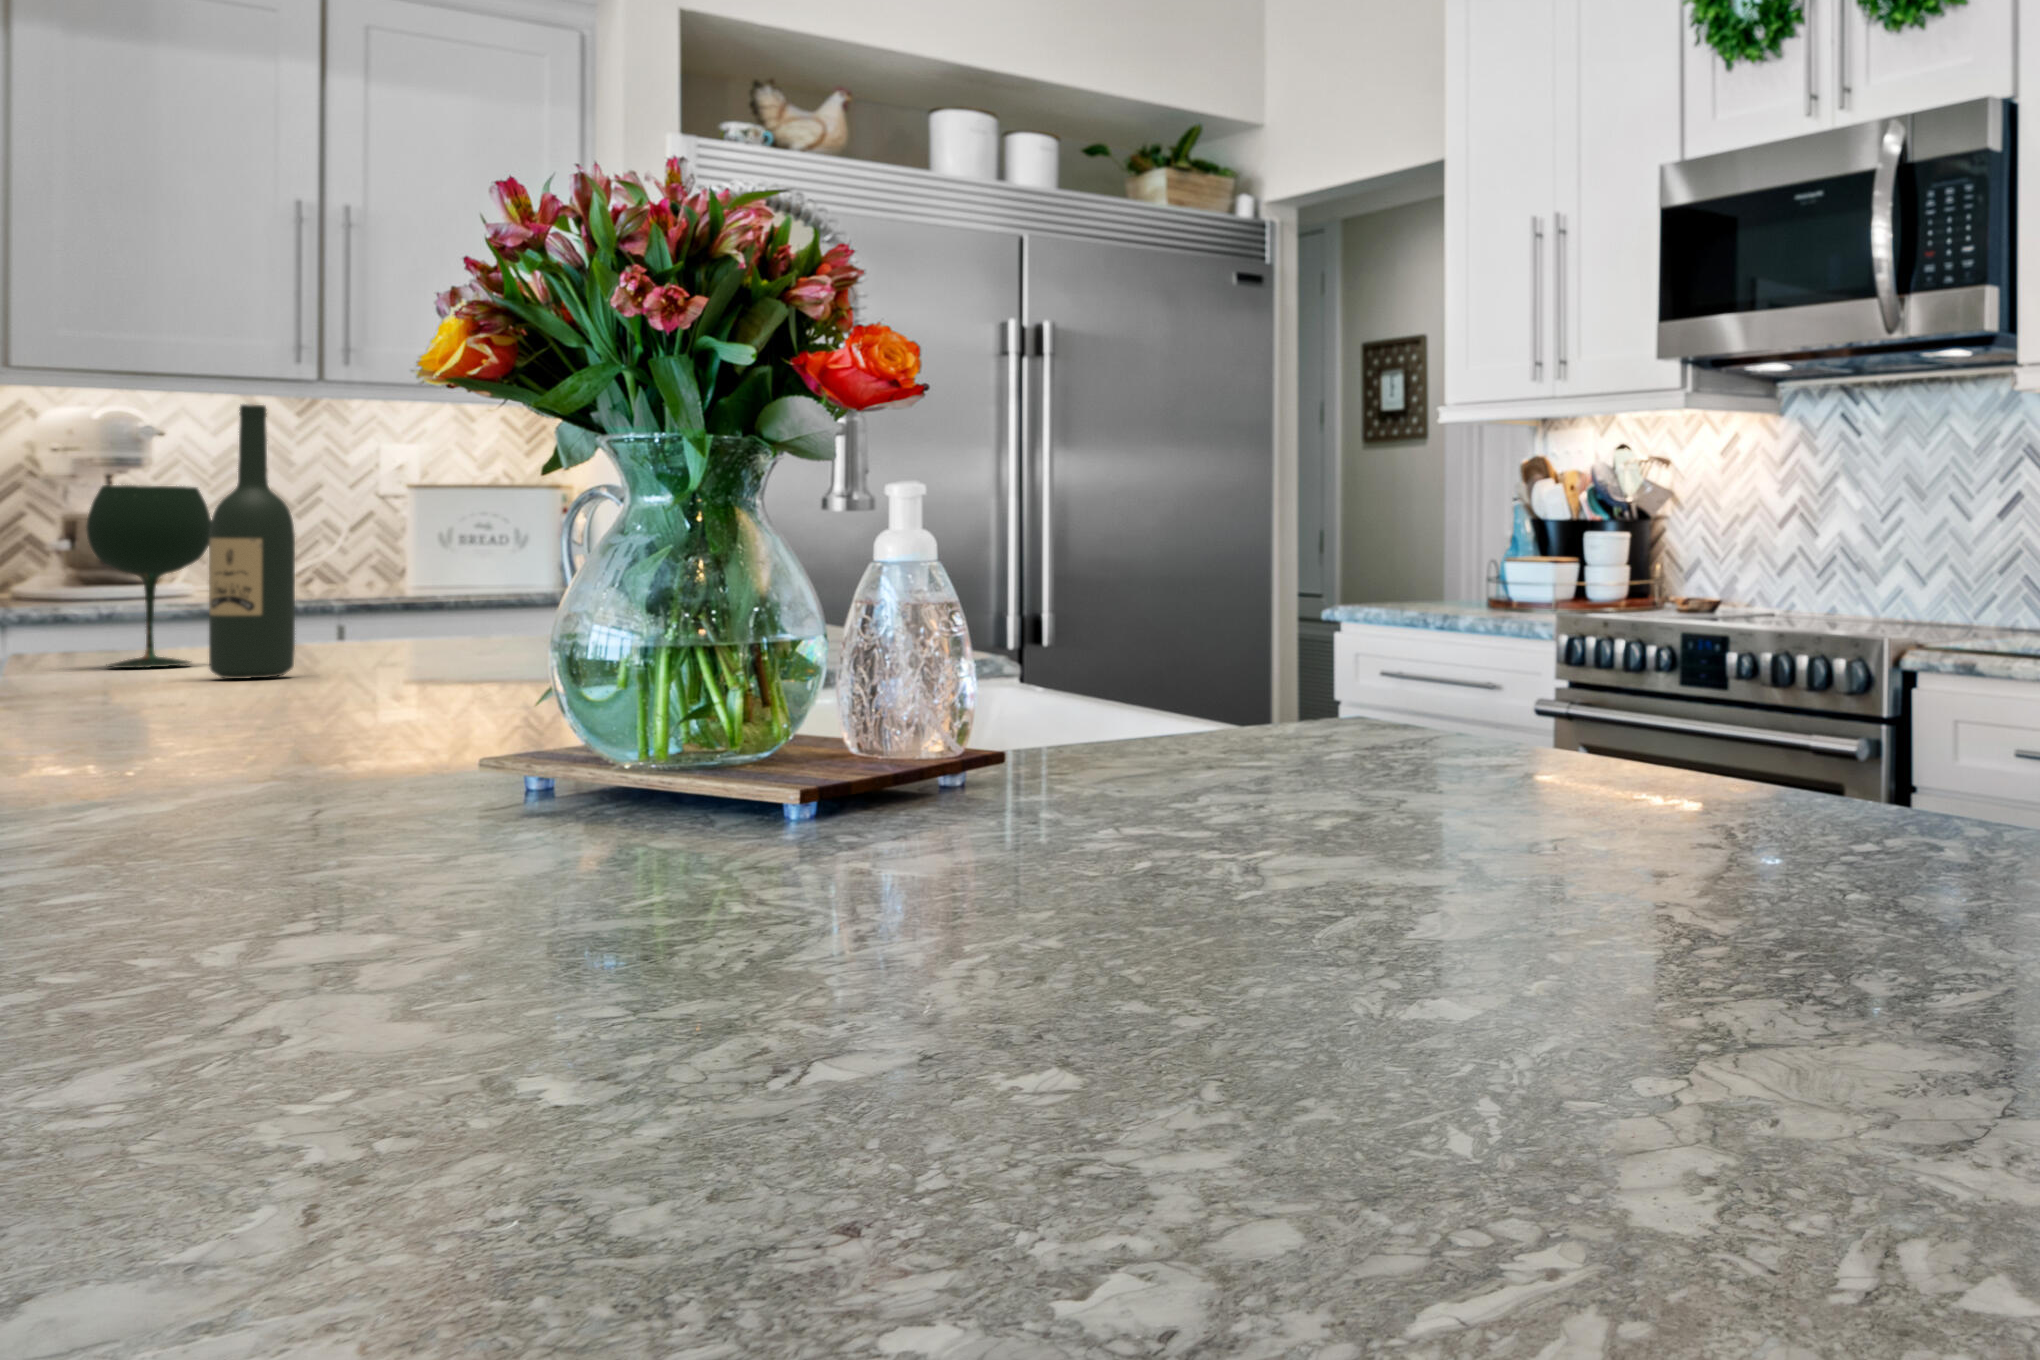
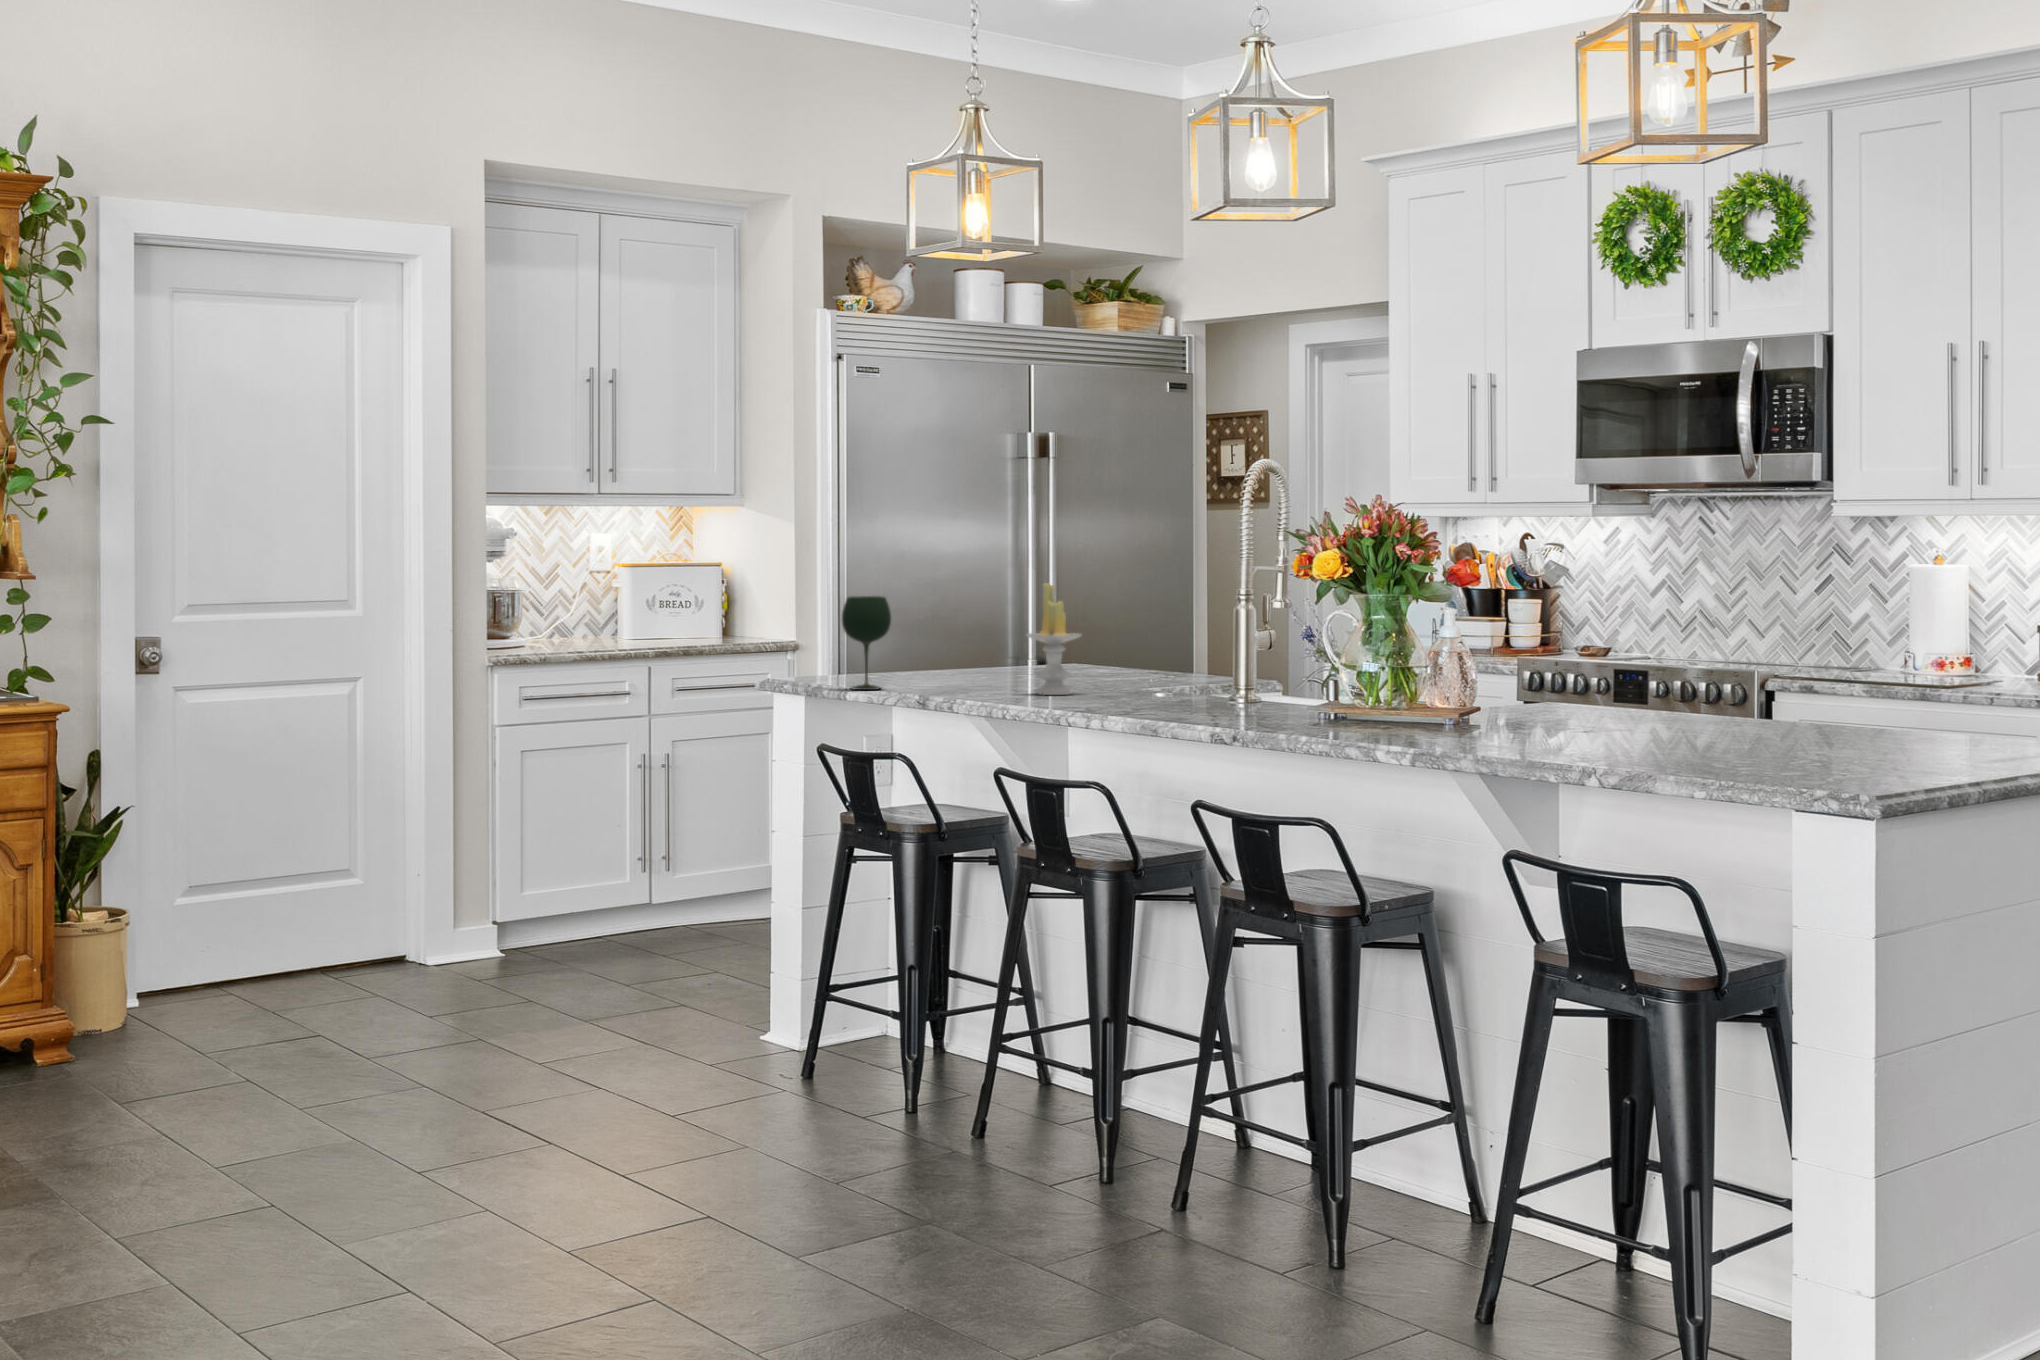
wine bottle: present [209,404,295,679] -> none [961,562,994,694]
candle: none [315,449,457,683] -> present [1027,583,1081,695]

